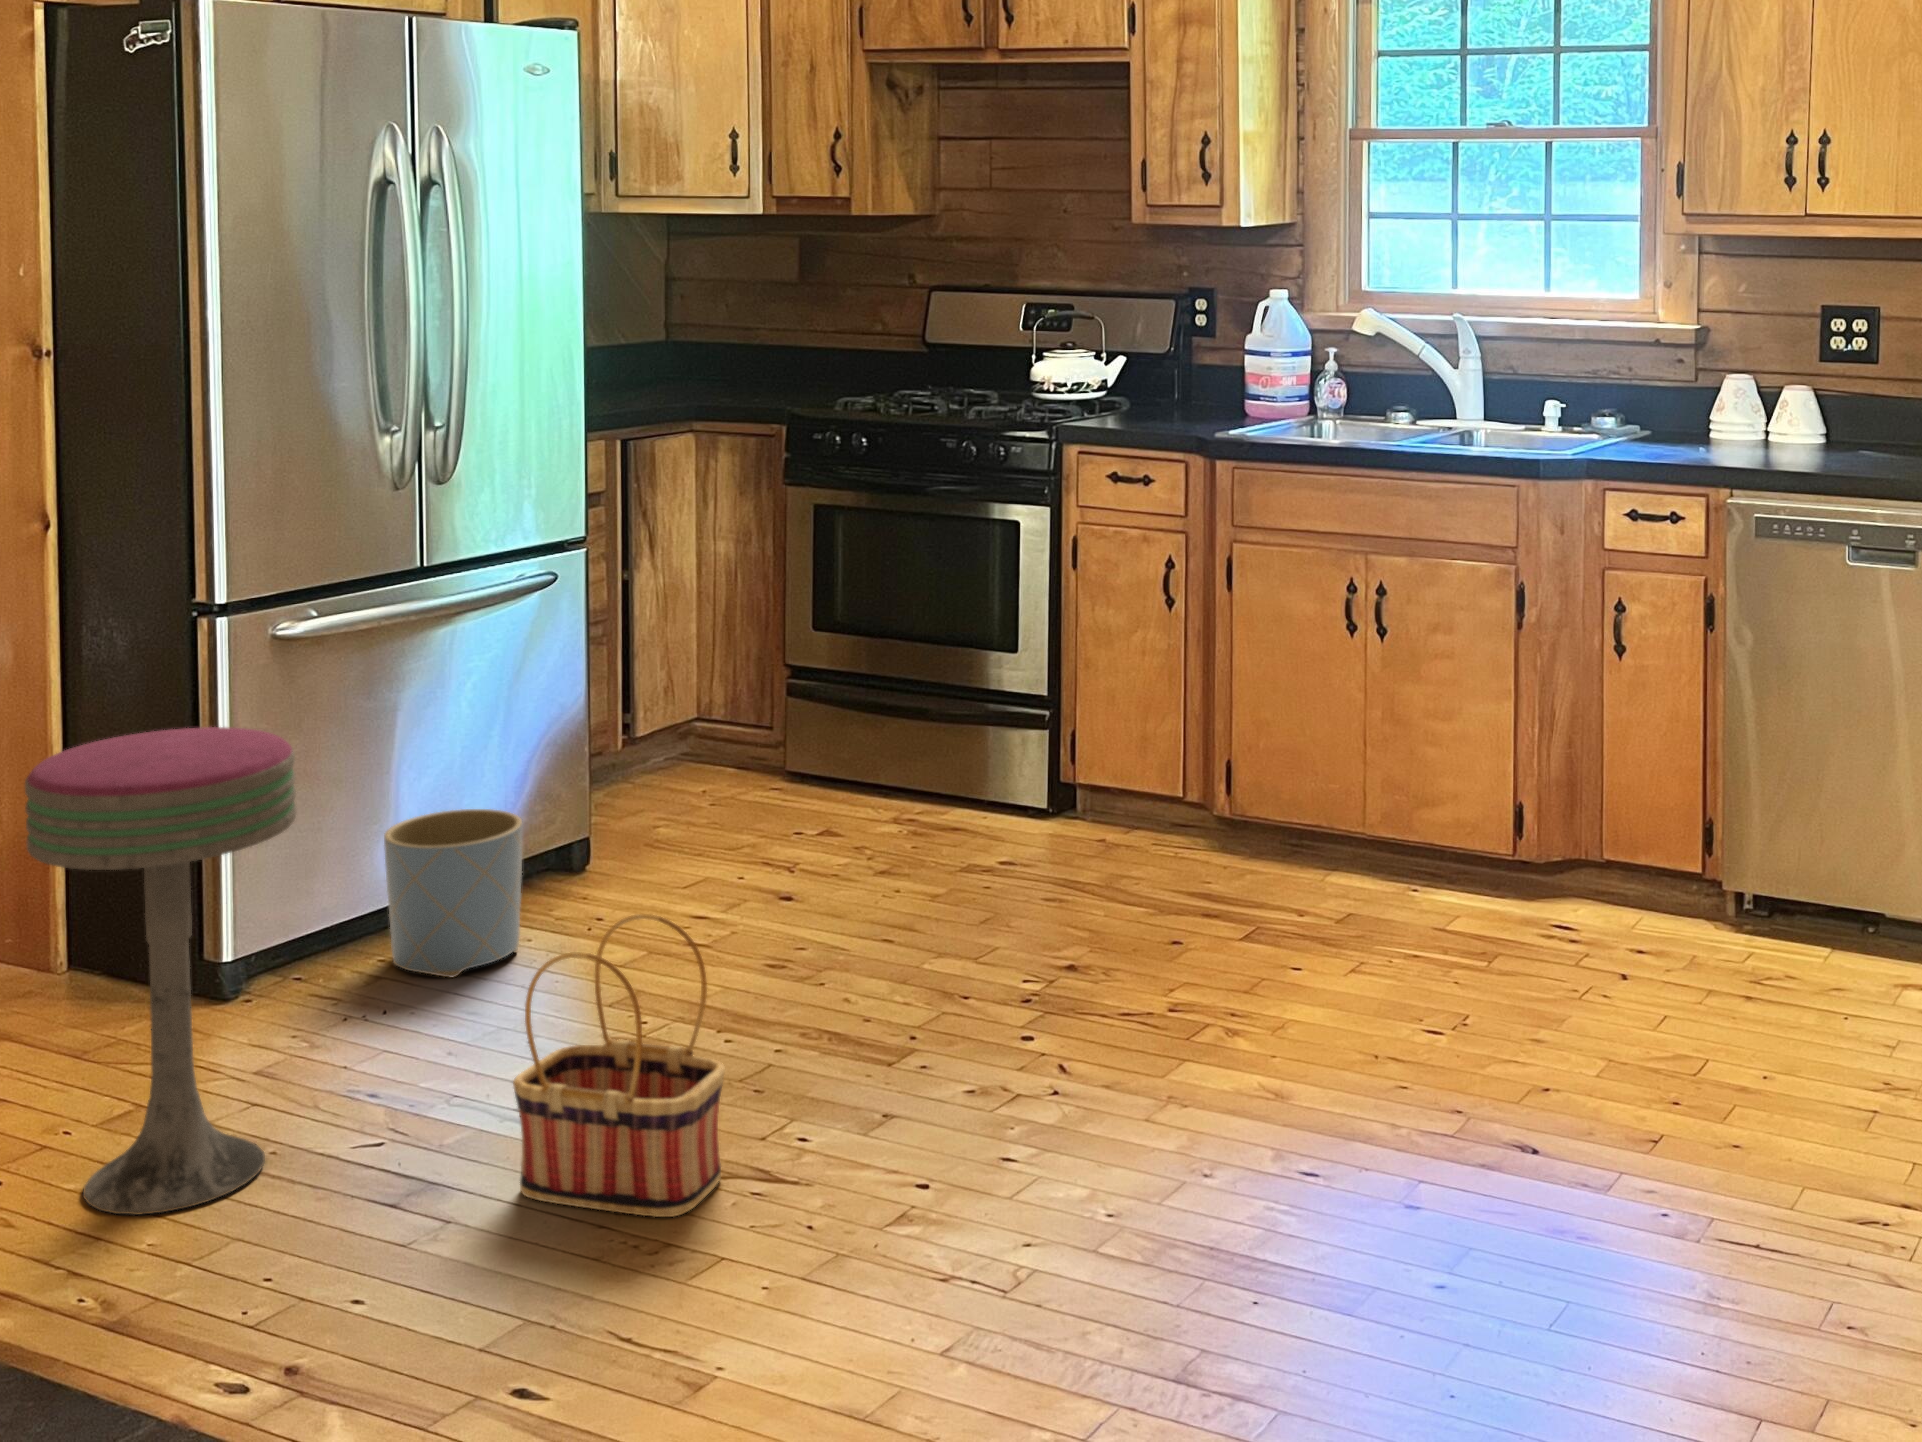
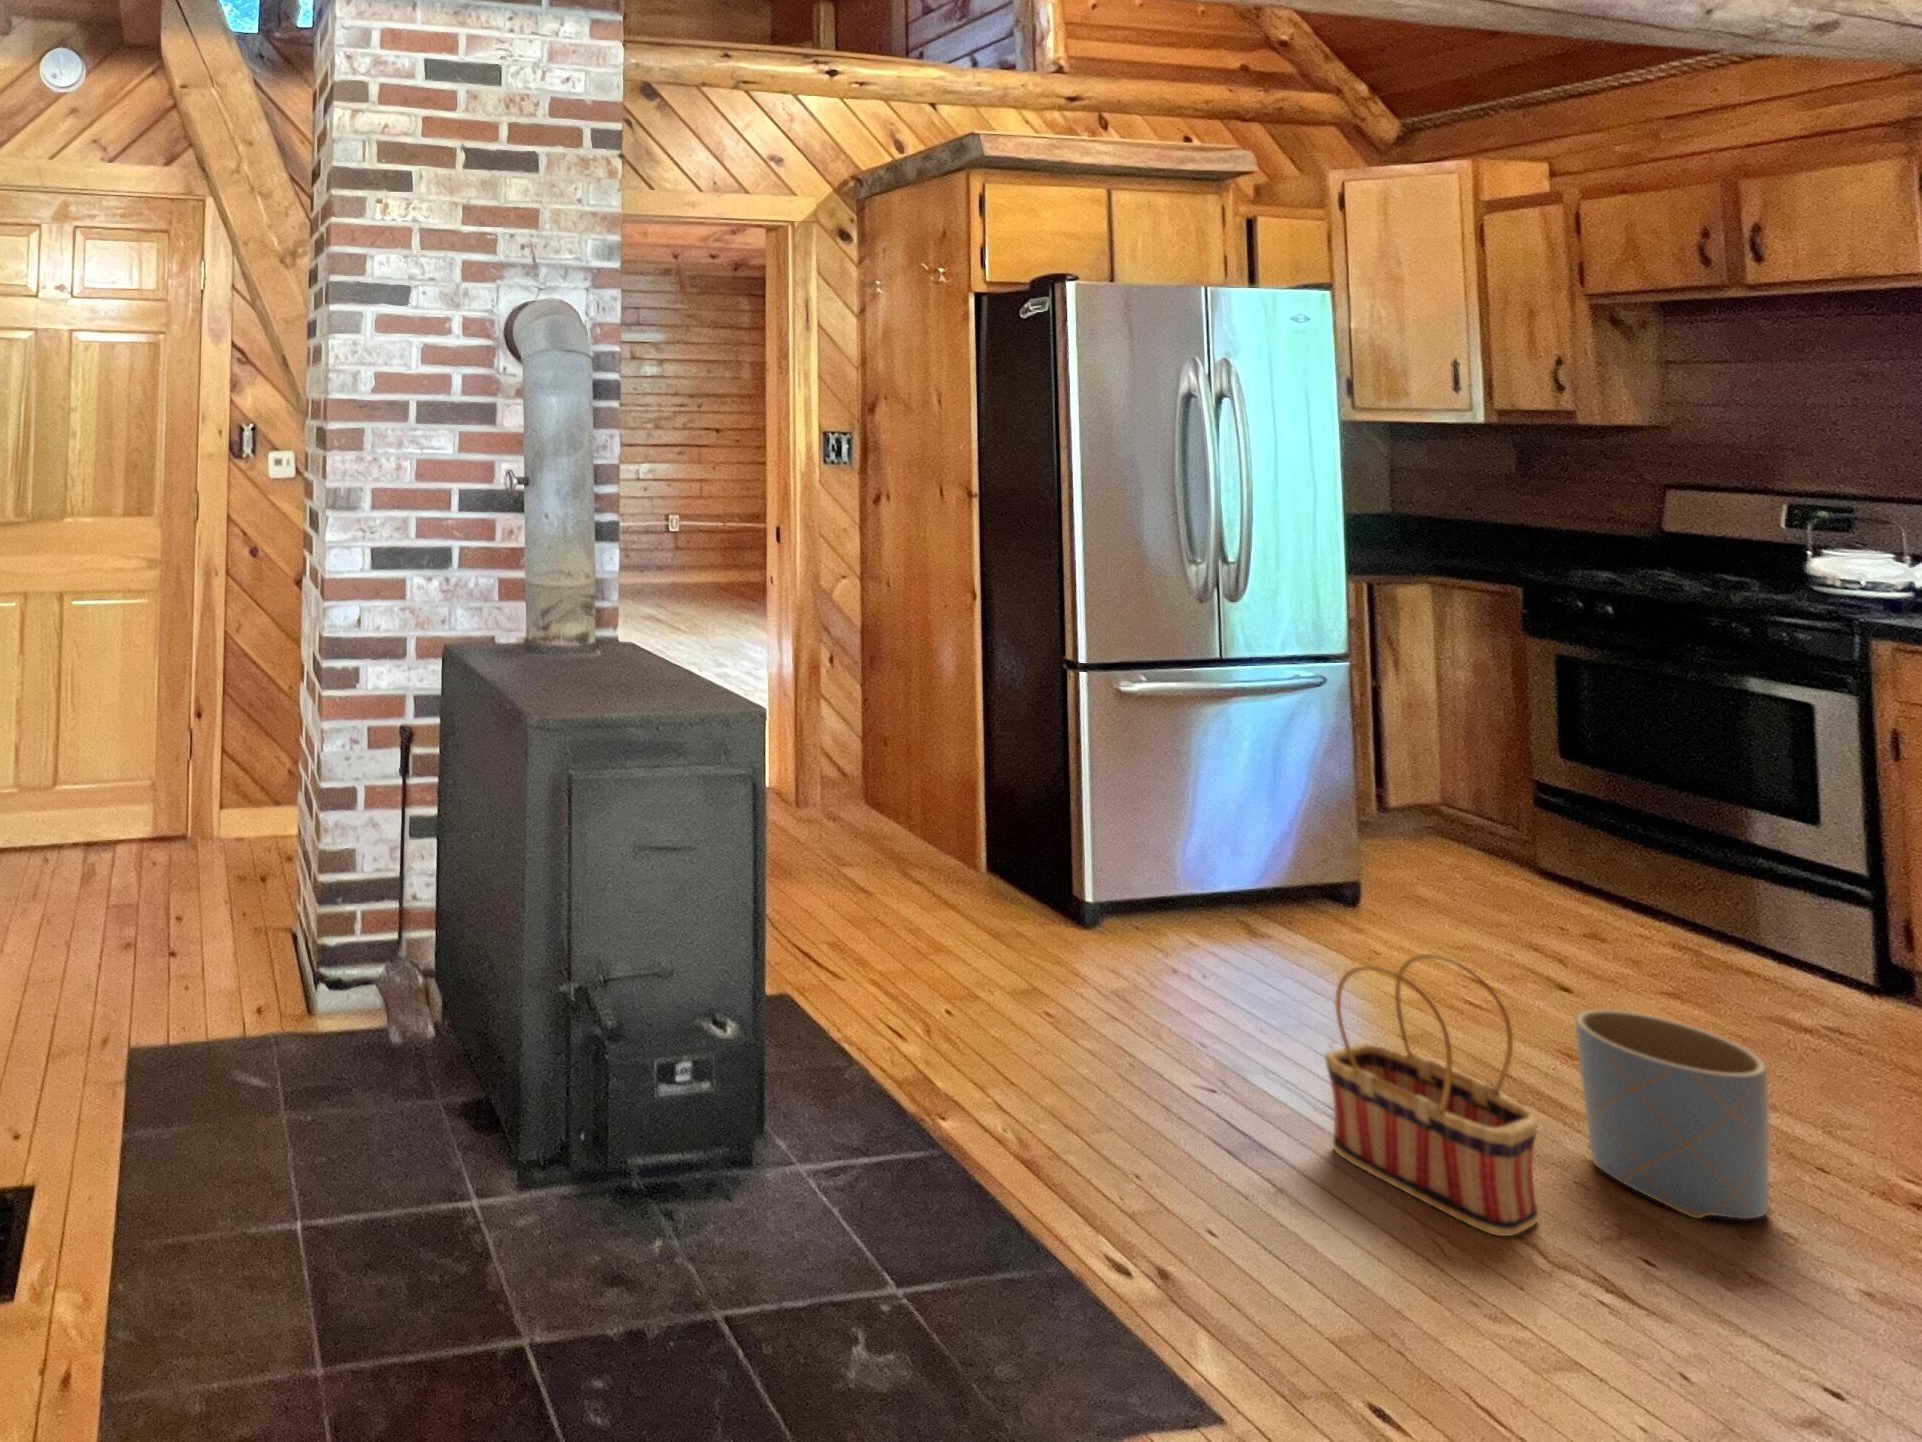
bar stool: present [25,727,297,1215] -> none [971,723,1143,1055]
planter: present [384,809,523,977] -> present [1575,1010,1769,1219]

